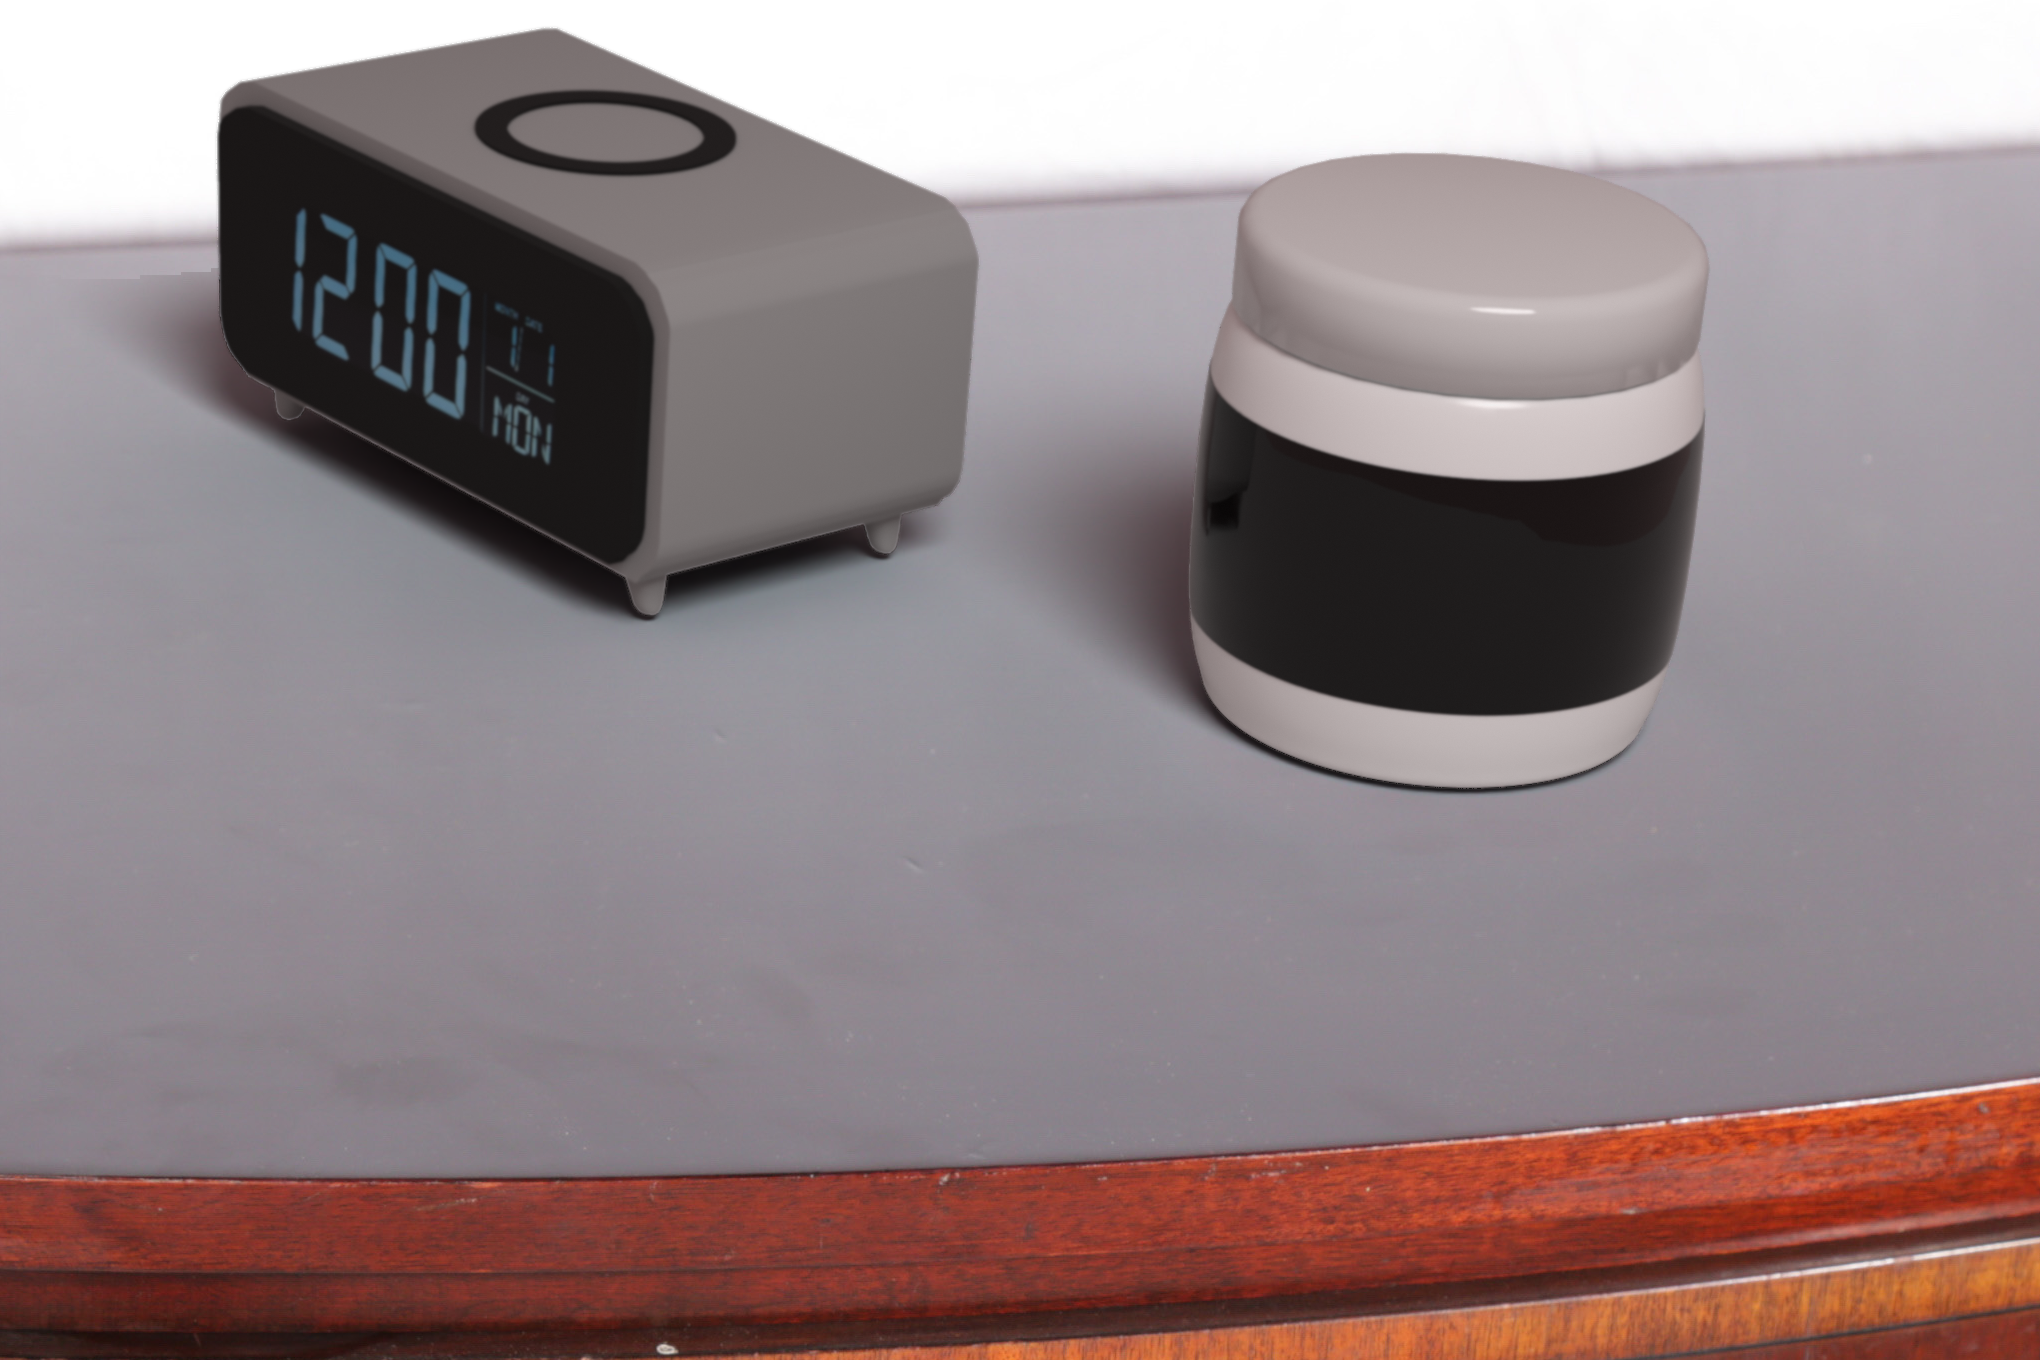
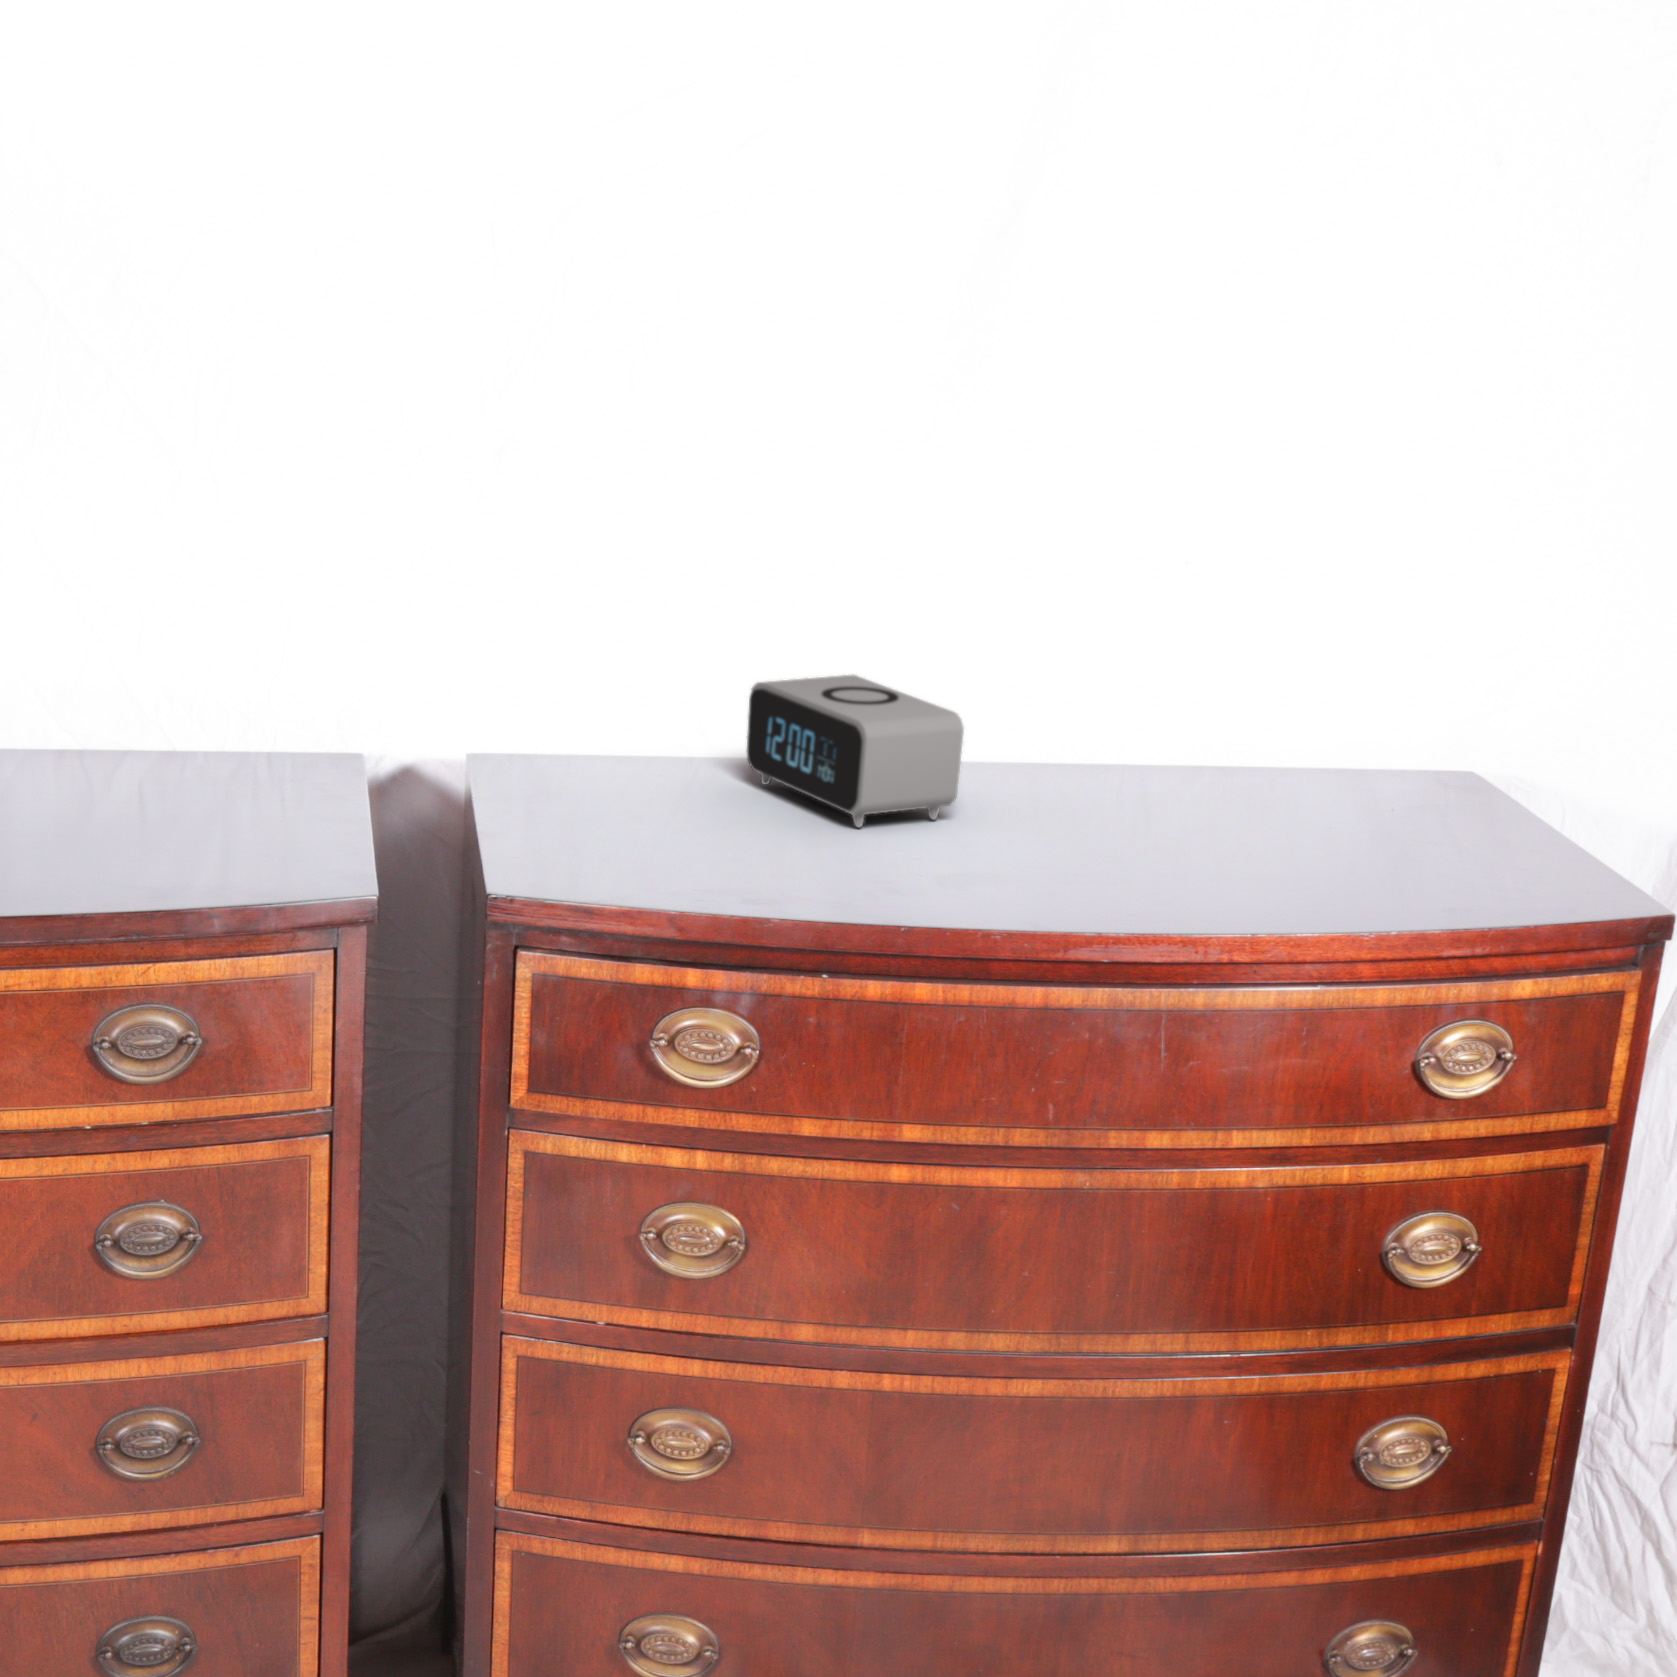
jar: present [1188,153,1710,788] -> none [1015,697,1170,874]

